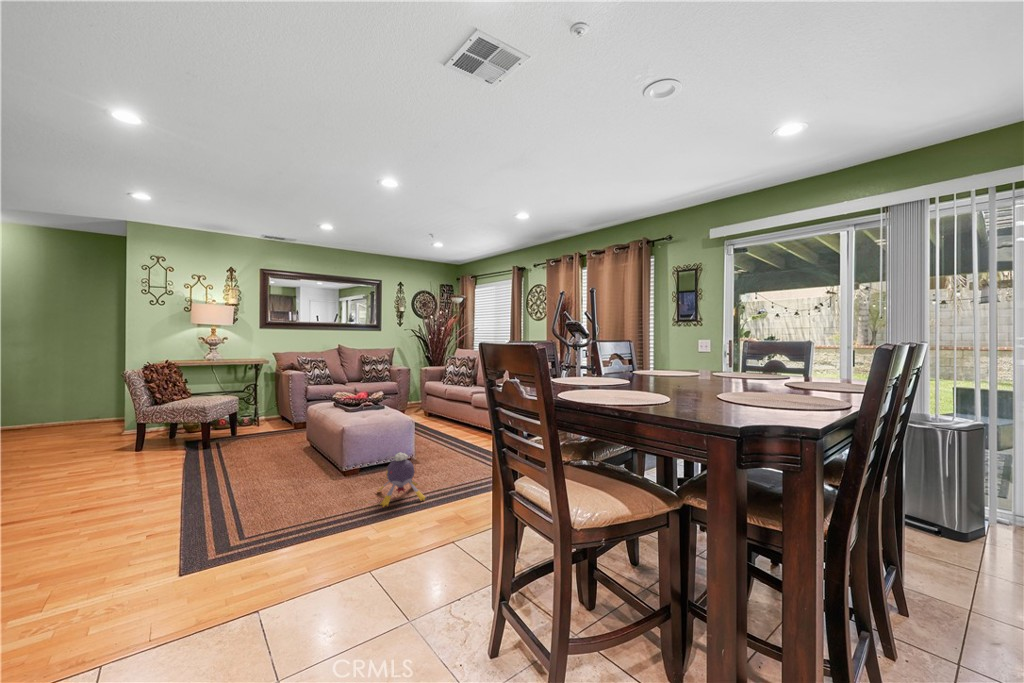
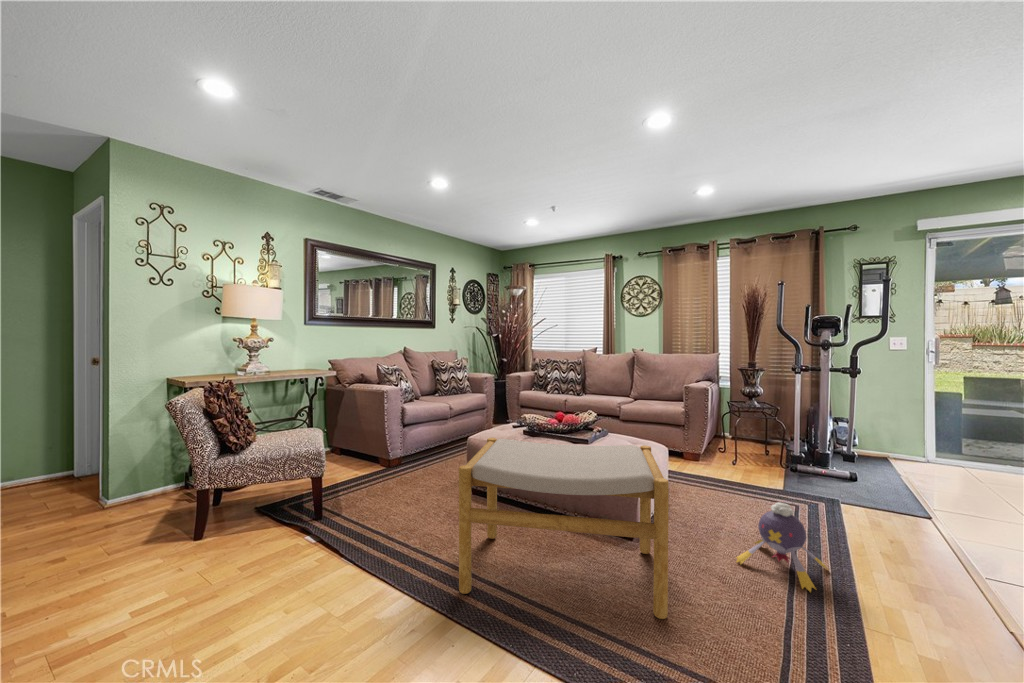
footstool: none [205,403,341,505] -> present [459,438,669,619]

